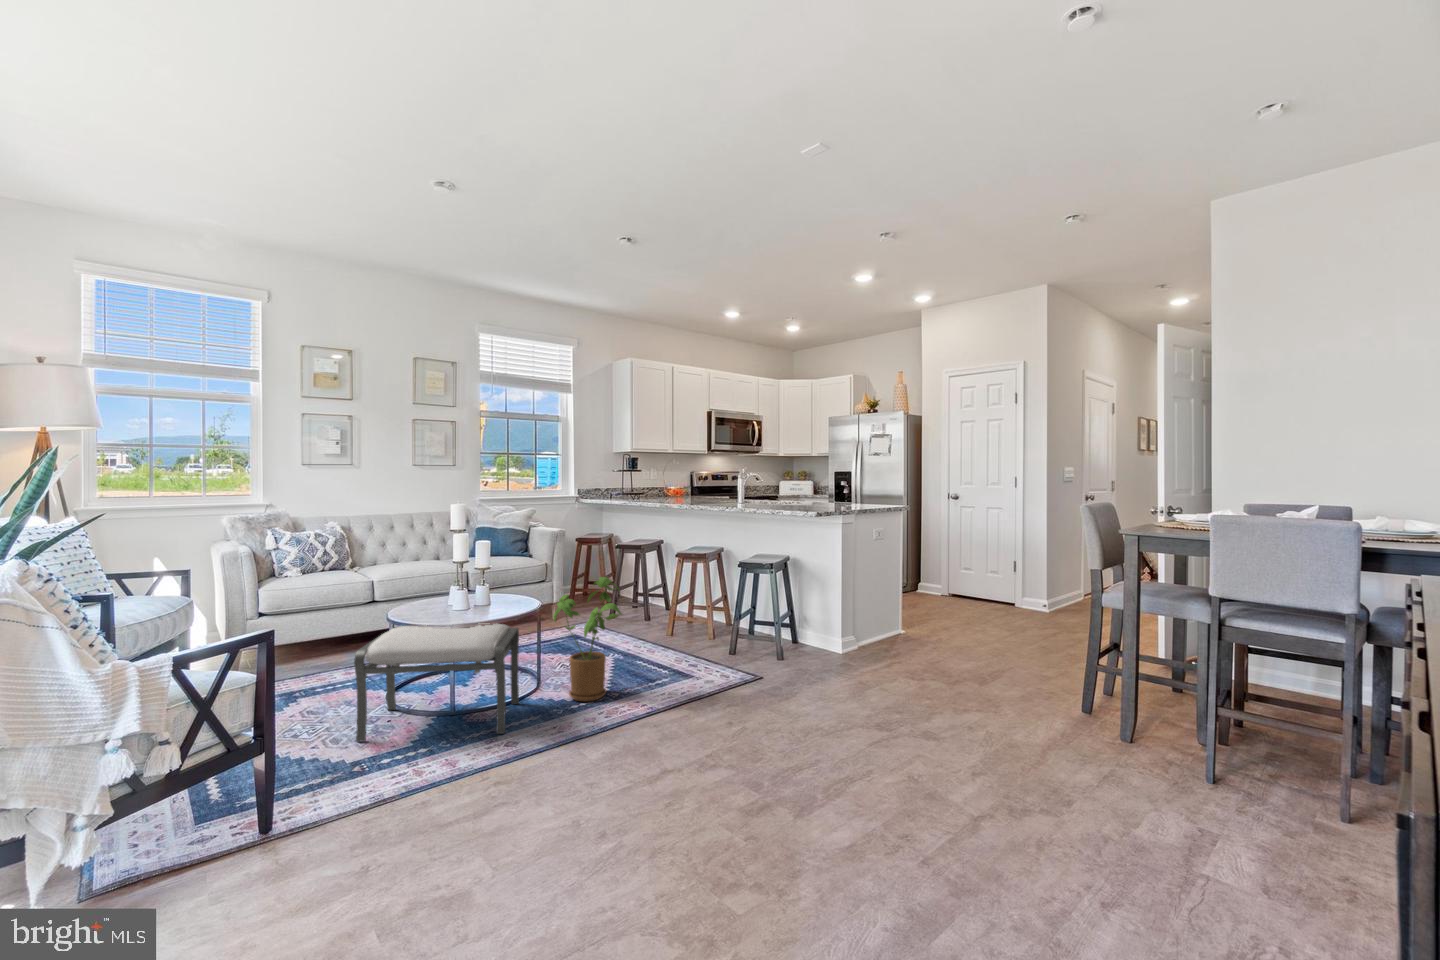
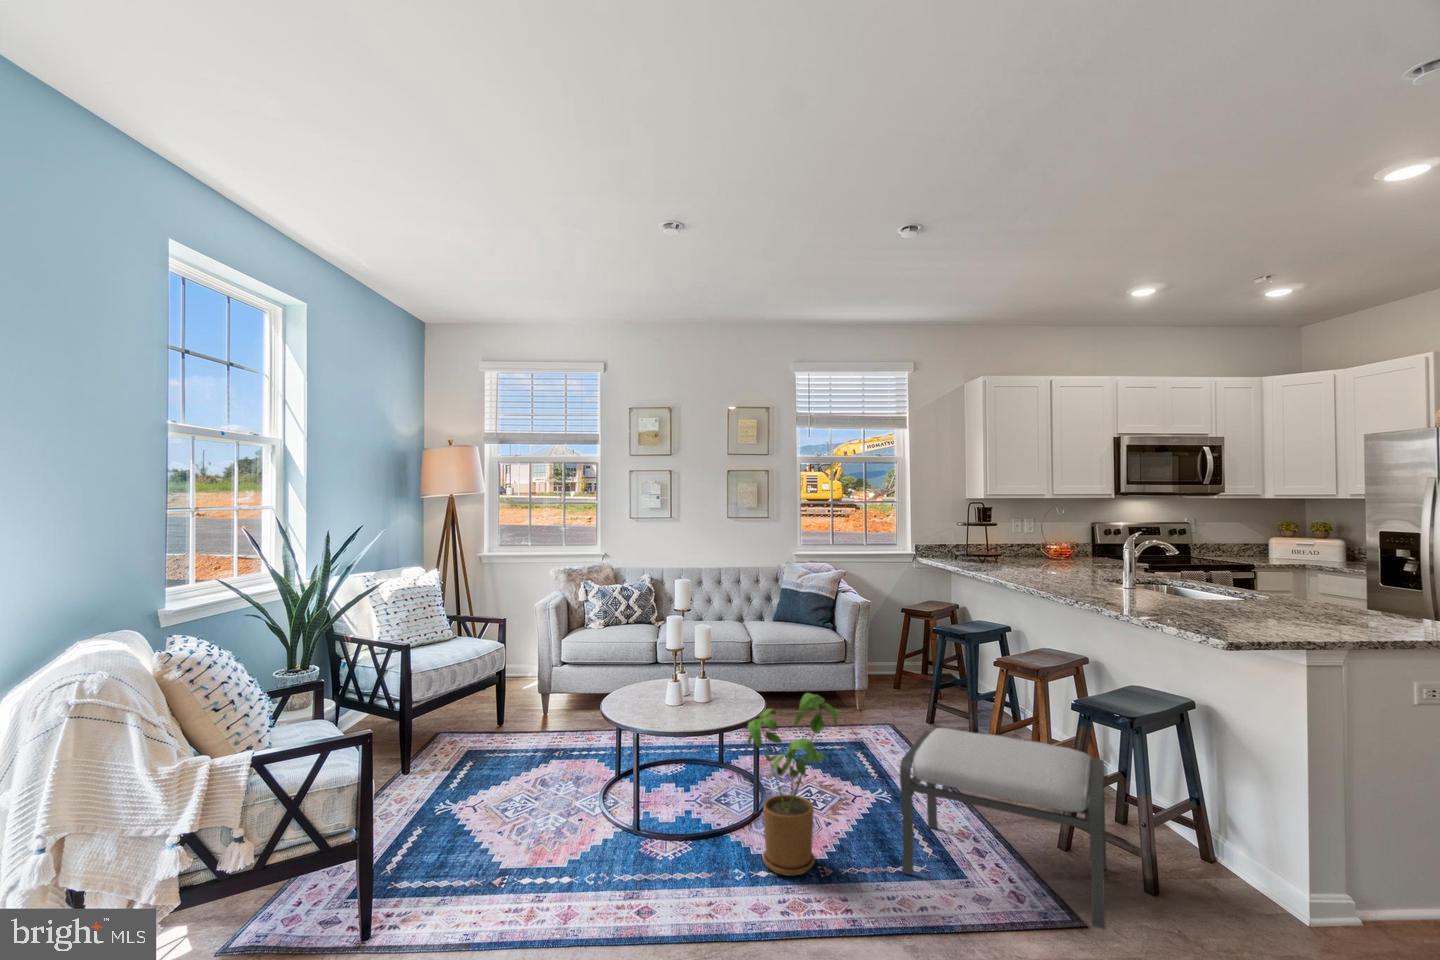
ottoman: present [354,623,519,742] -> present [900,728,1107,929]

